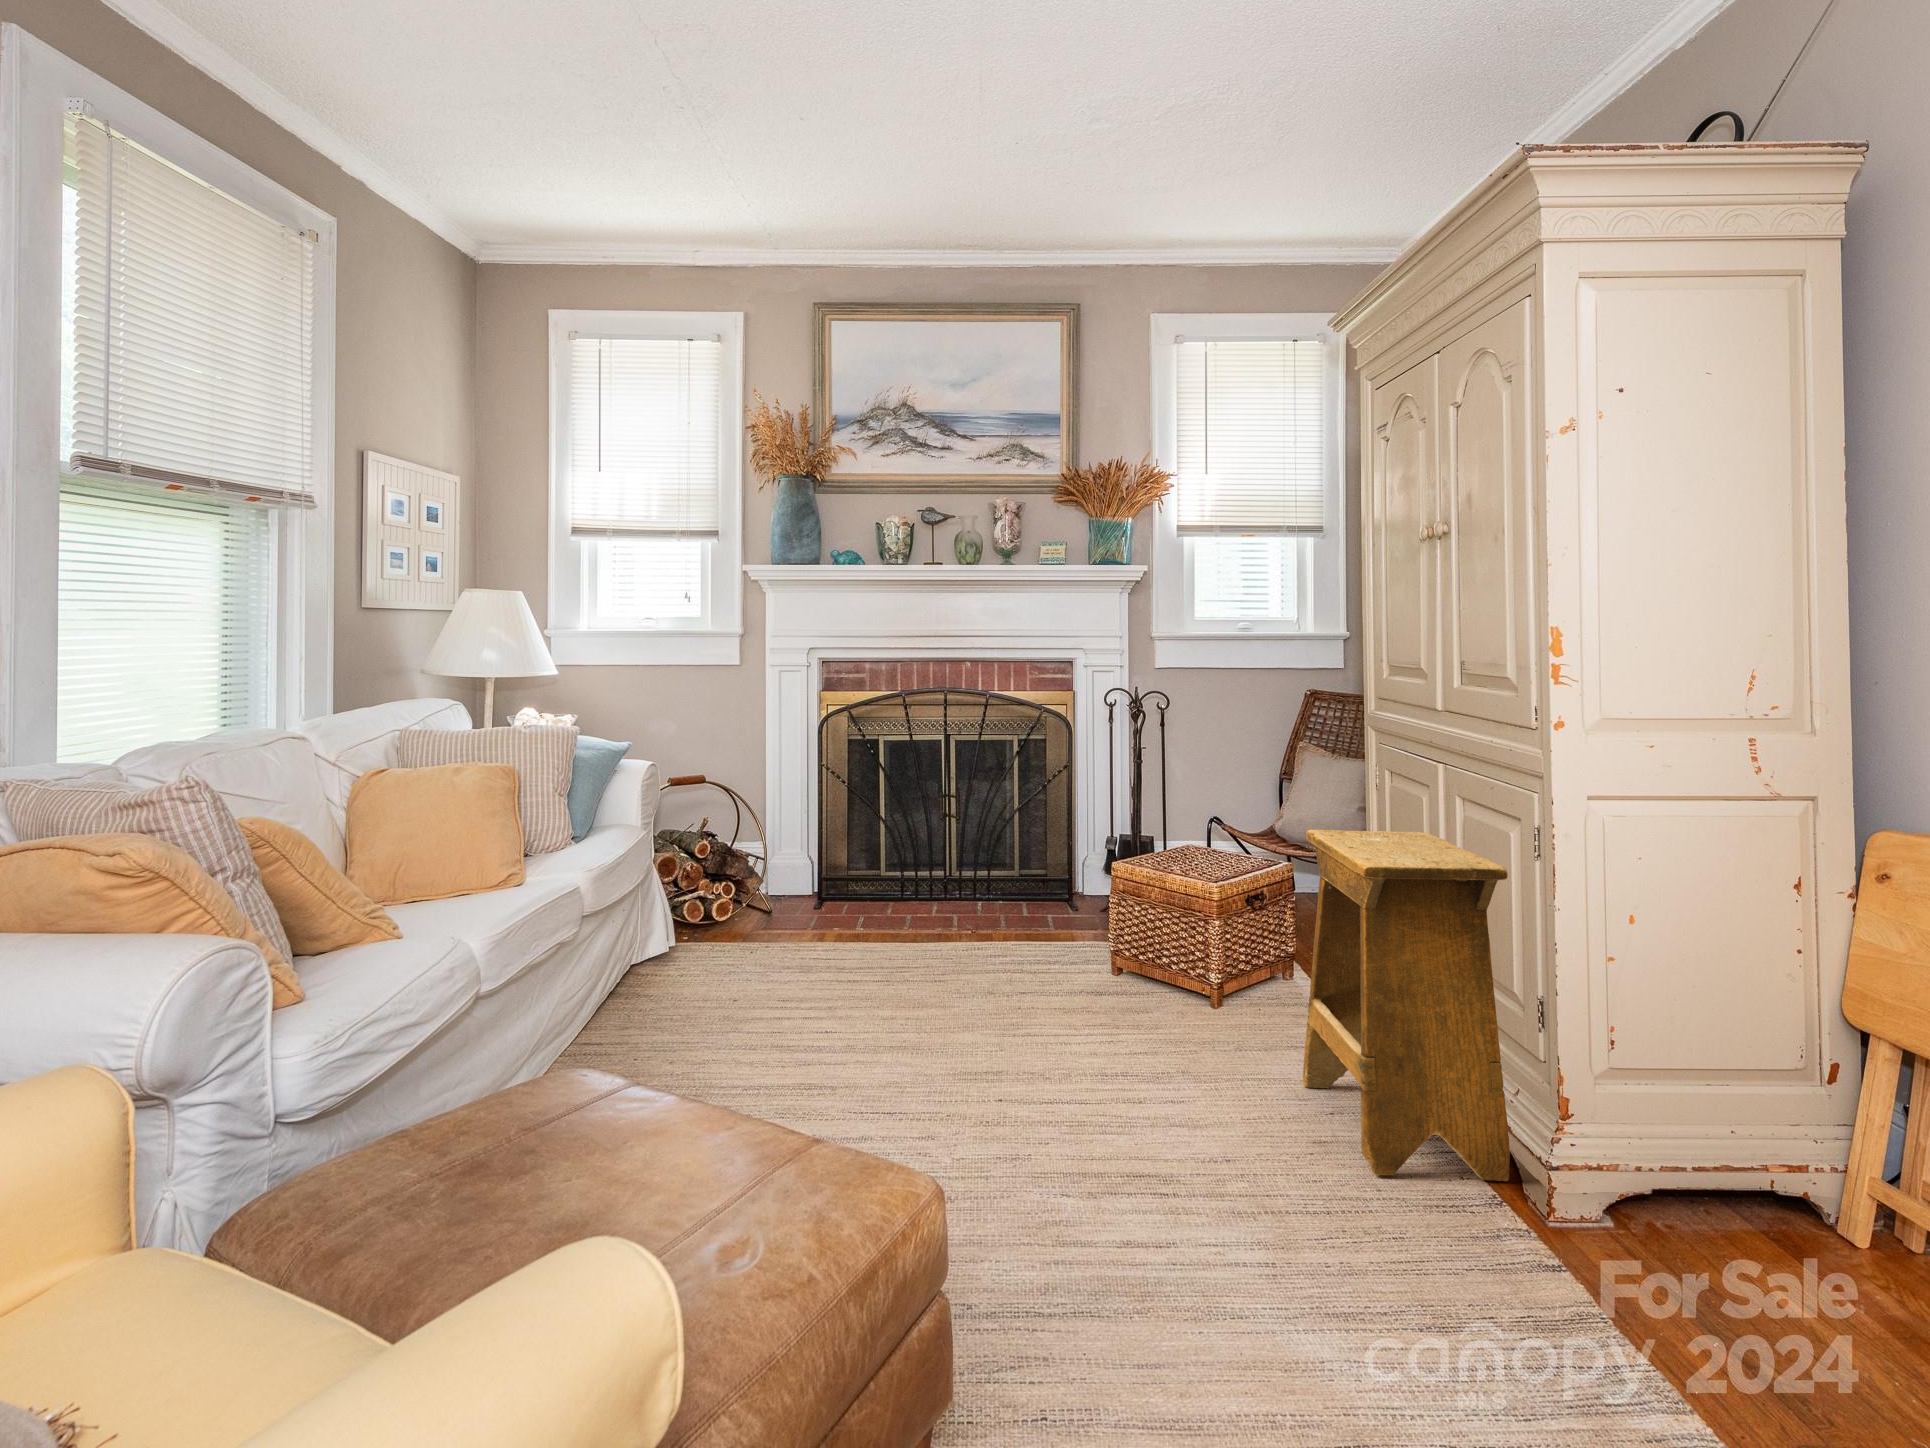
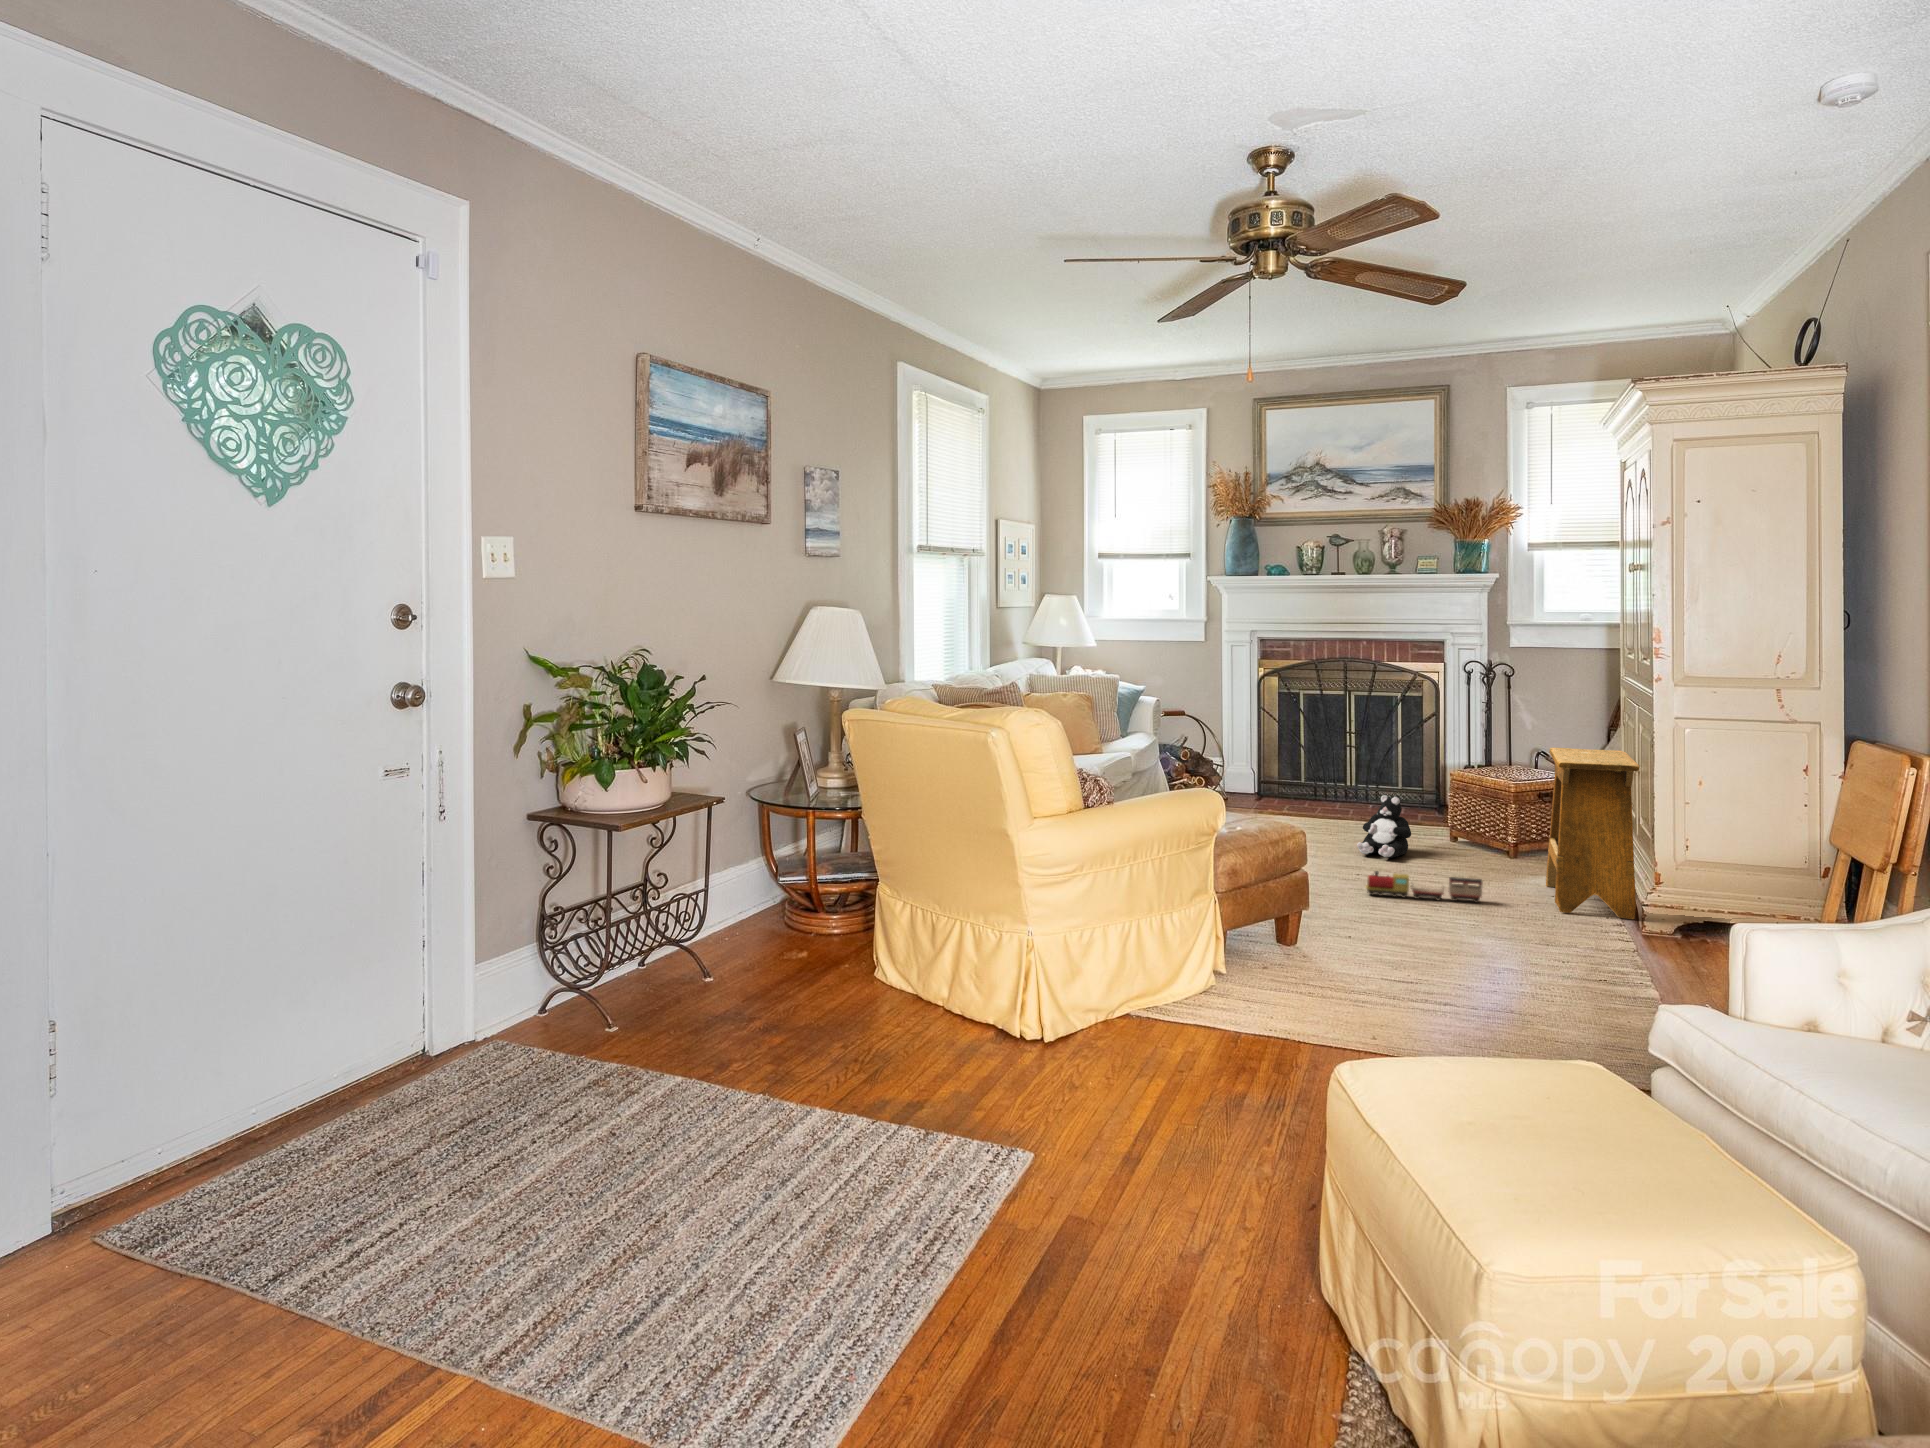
plush toy: none [975,915,1063,1035] -> present [1357,795,1411,858]
toy train: none [1003,1107,1227,1162] -> present [1366,871,1482,902]

